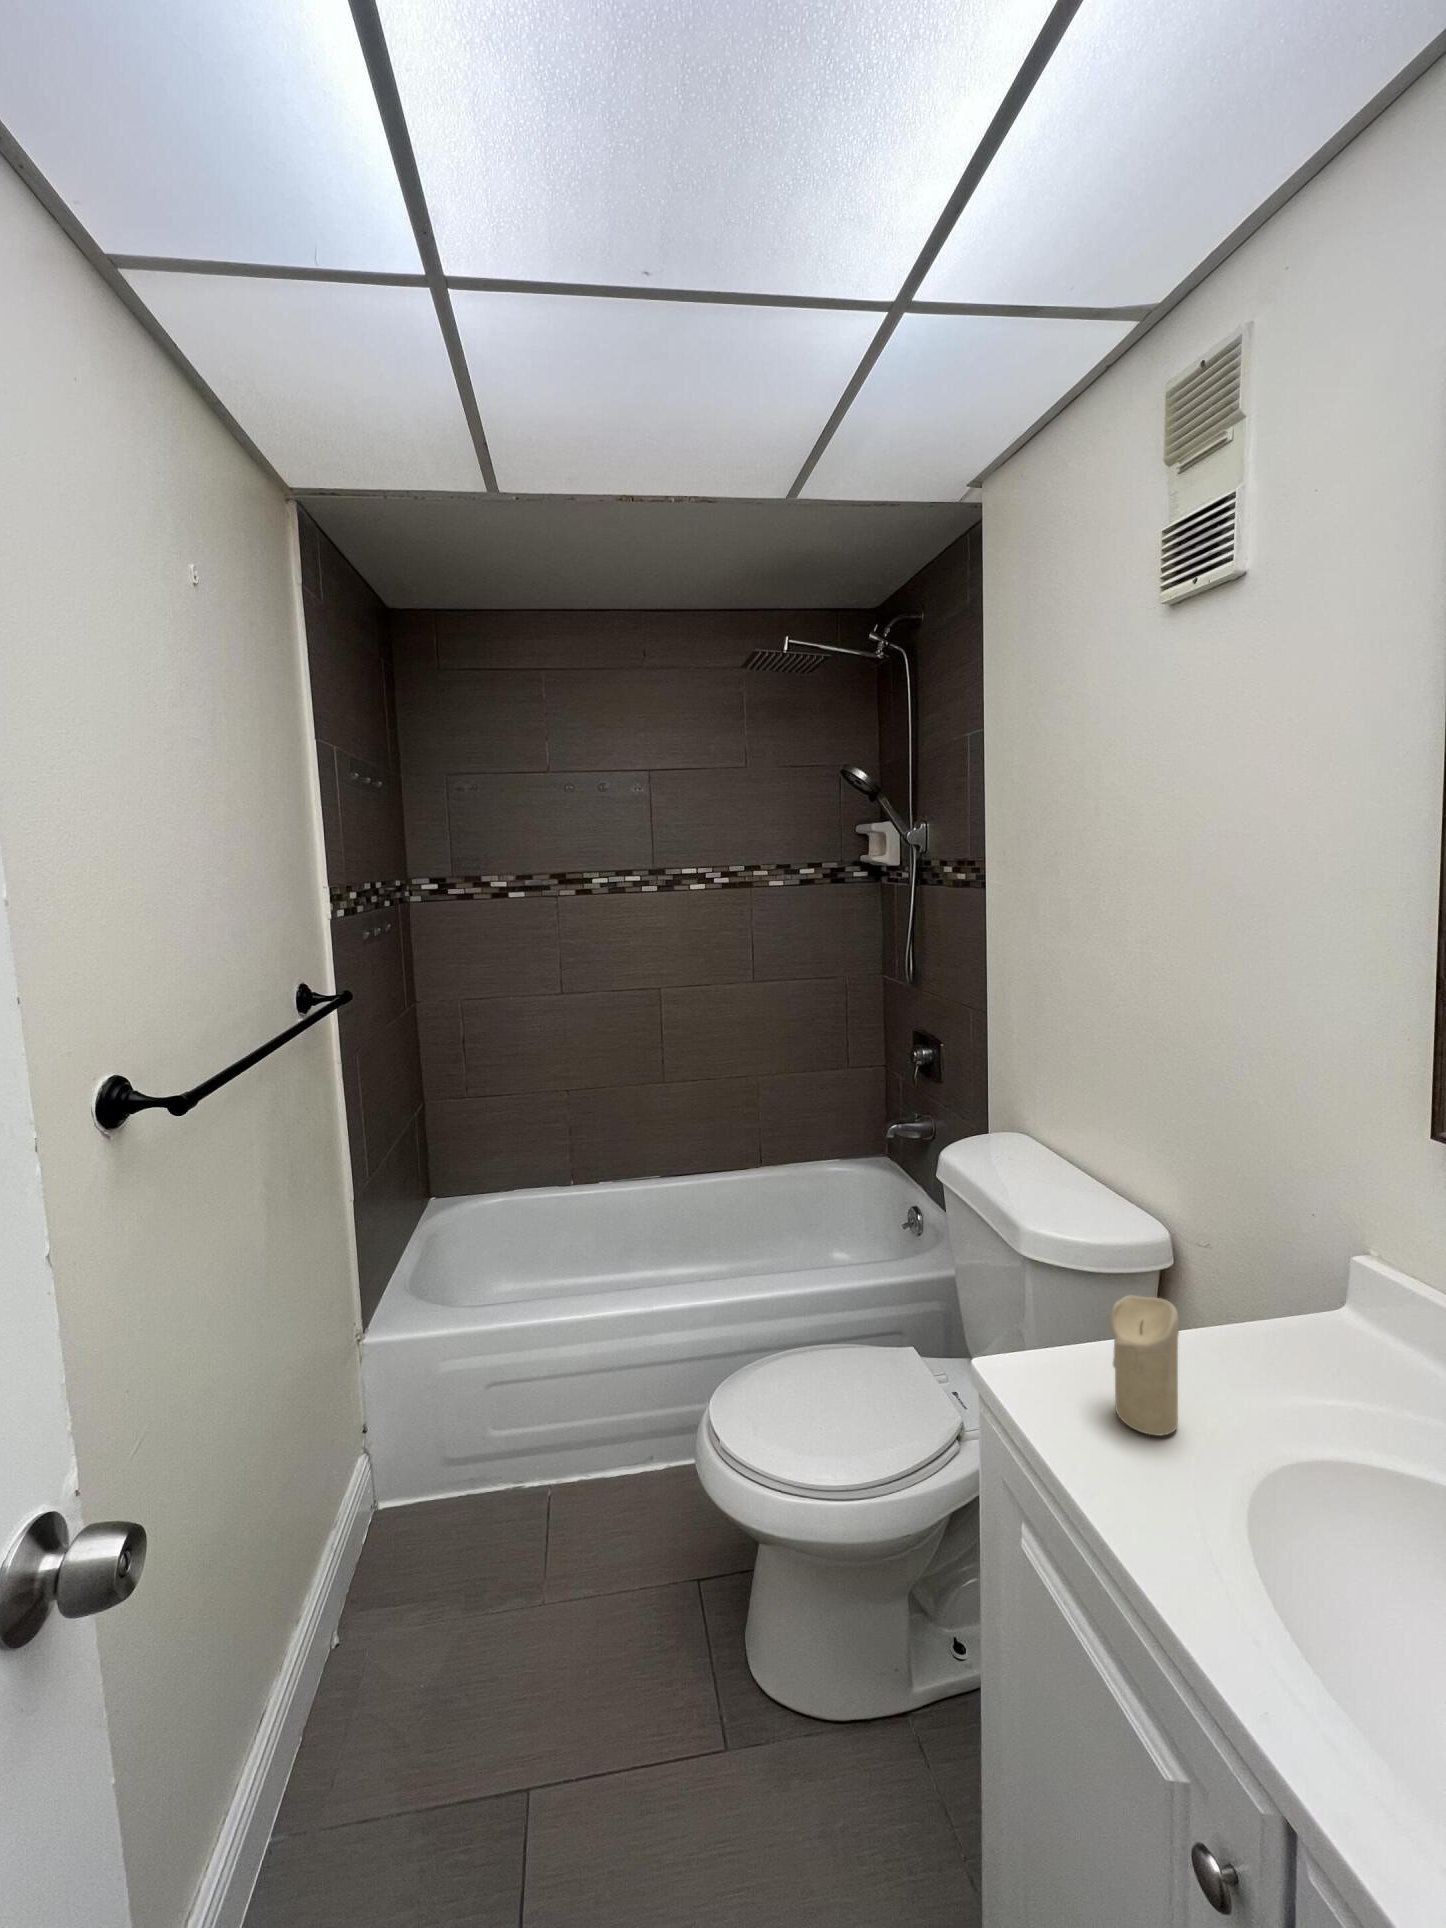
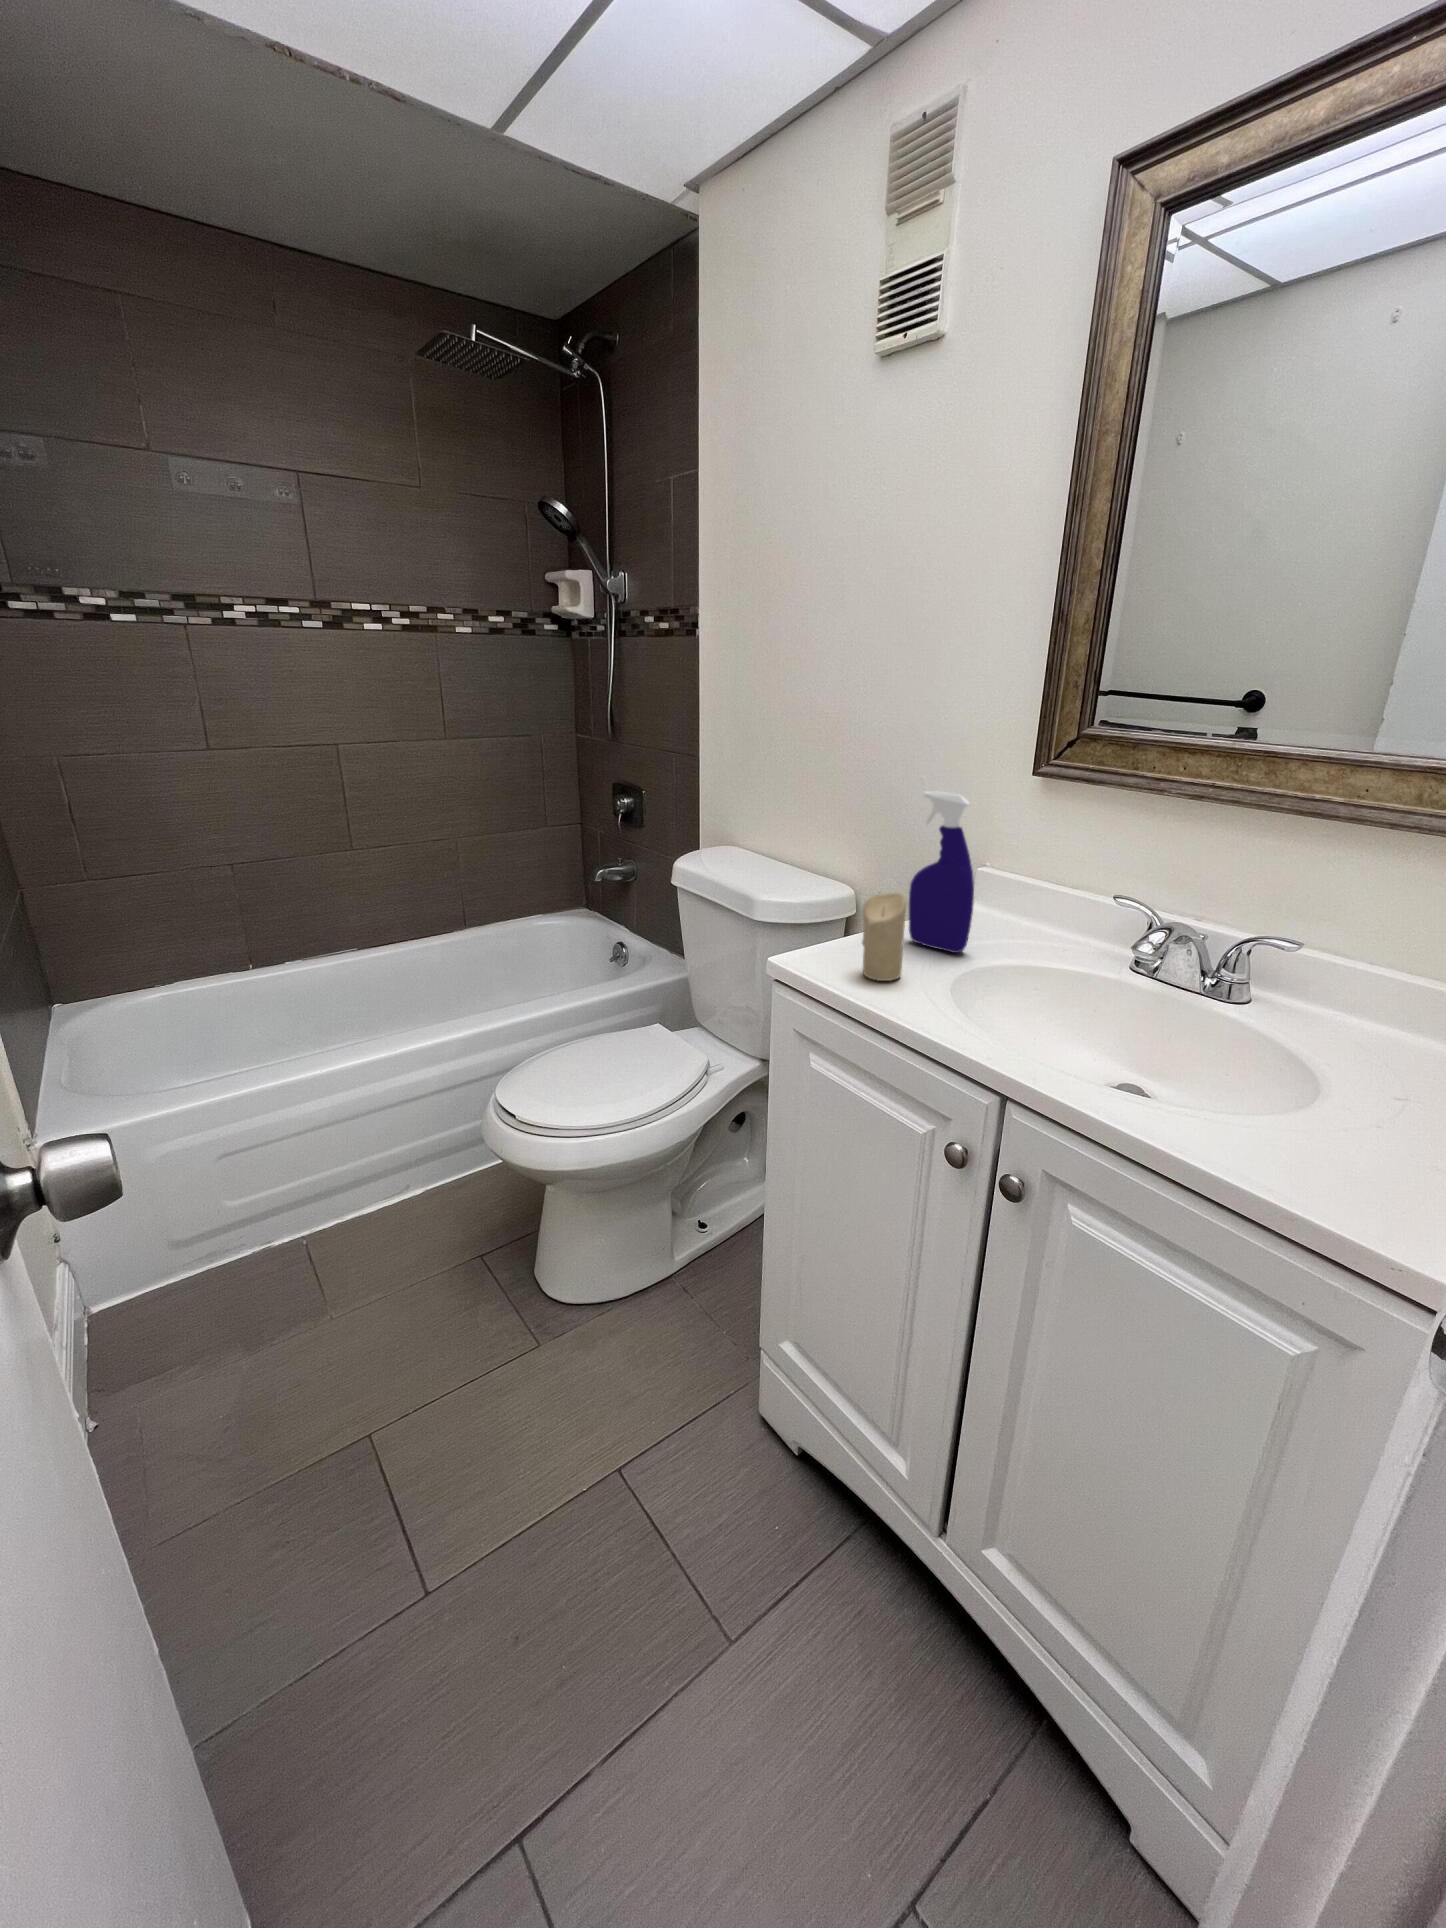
spray bottle: none [1210,1146,1316,1402] -> present [909,791,974,953]

